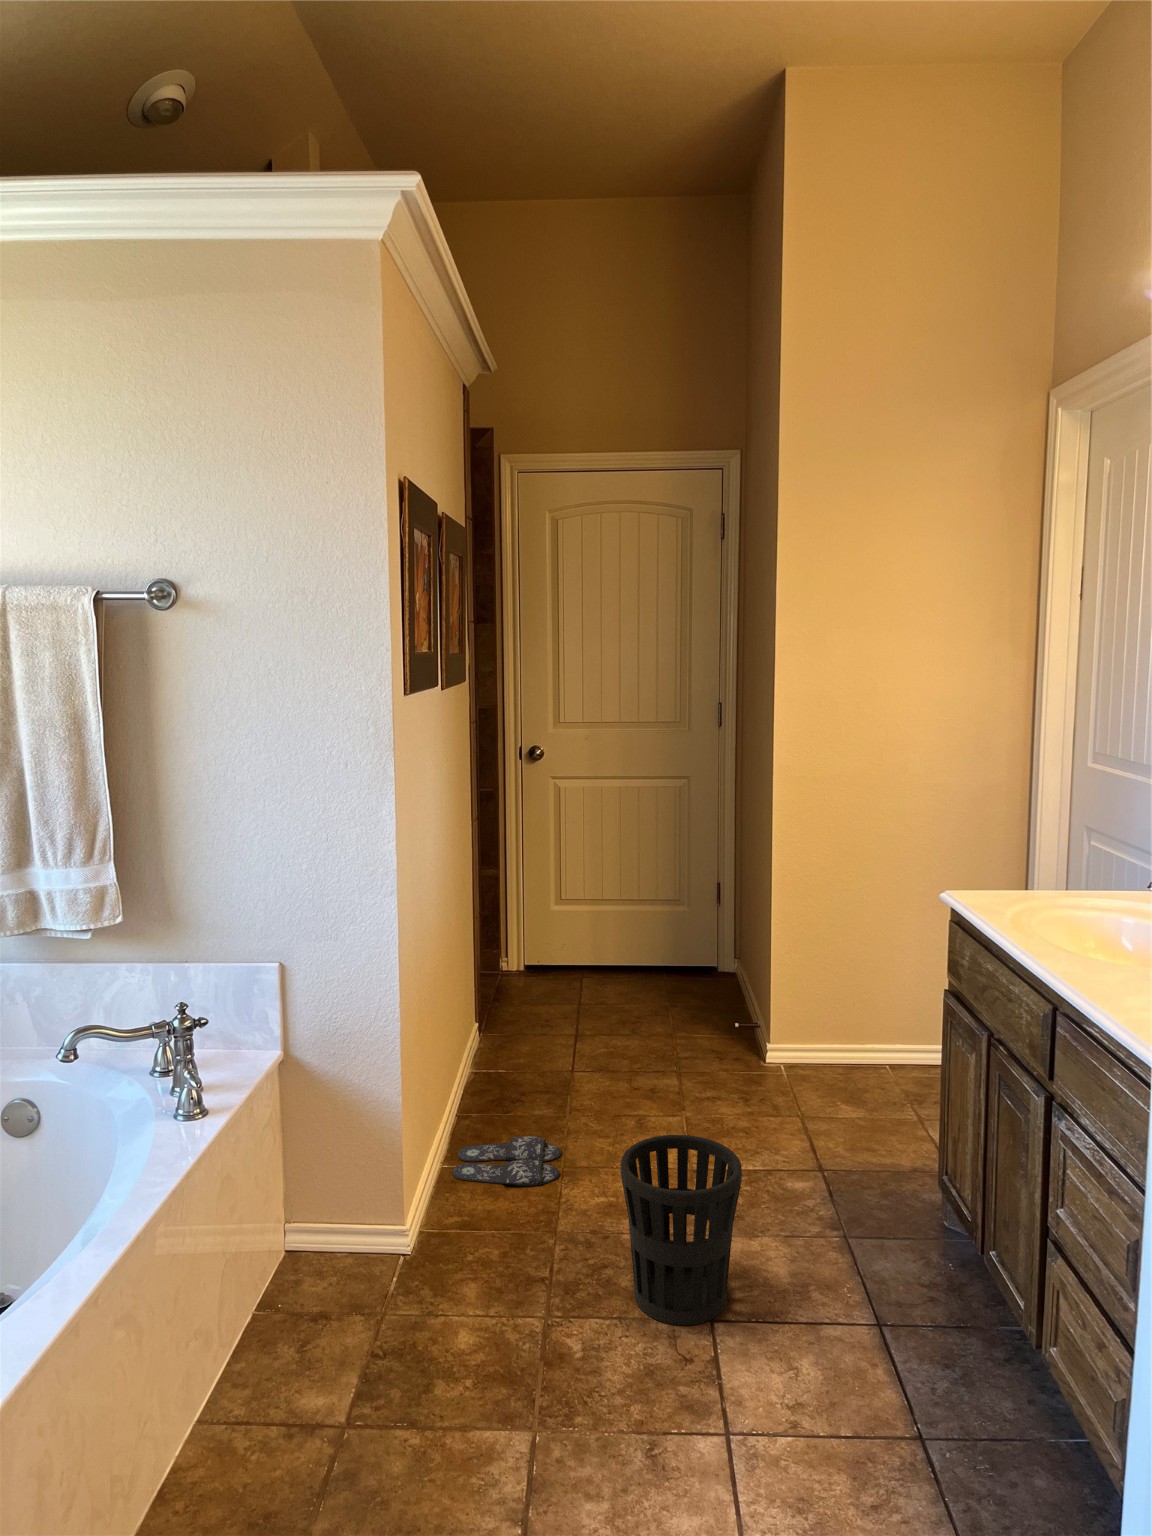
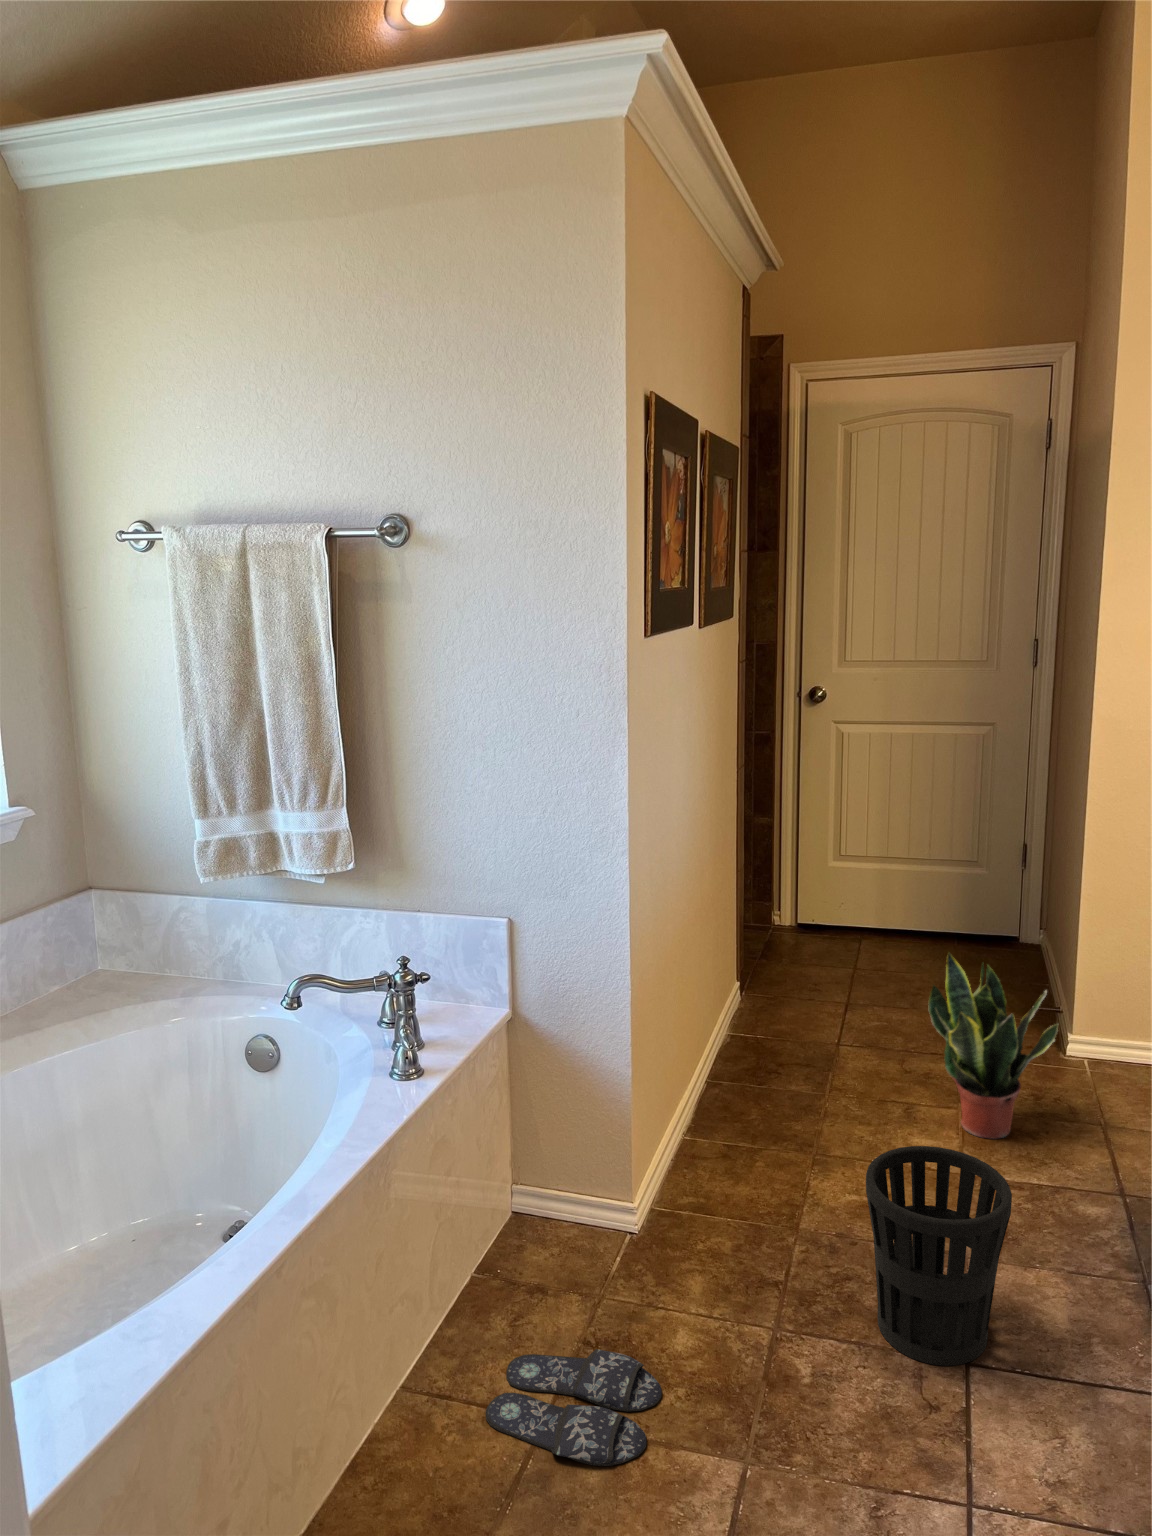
potted plant: none [655,973,762,1135] -> present [928,952,1058,1139]
slippers: present [452,1136,561,1186] -> present [486,1349,662,1466]

